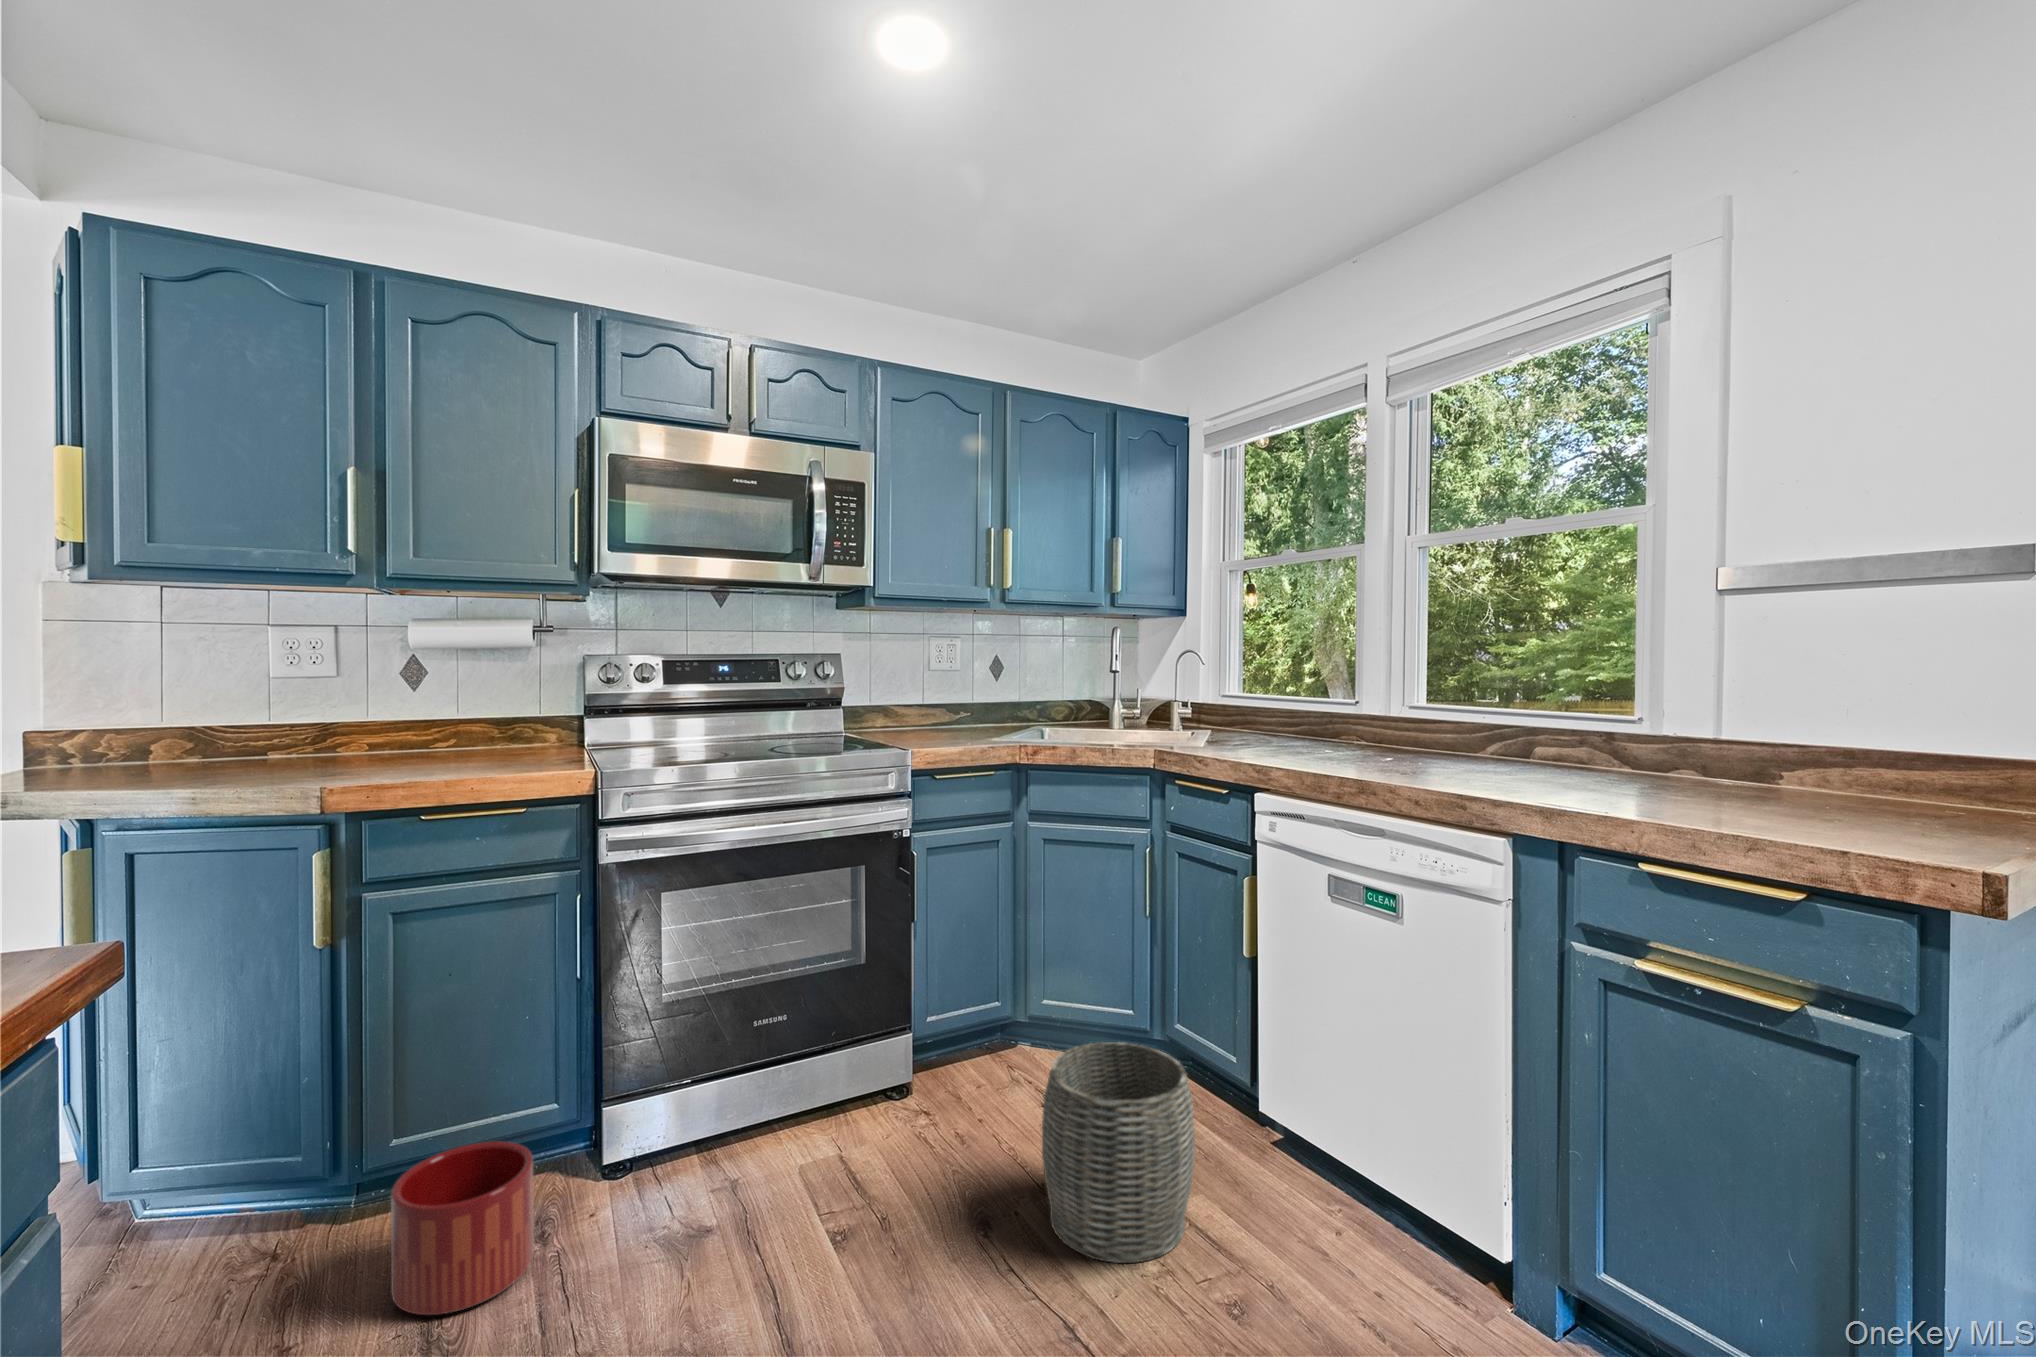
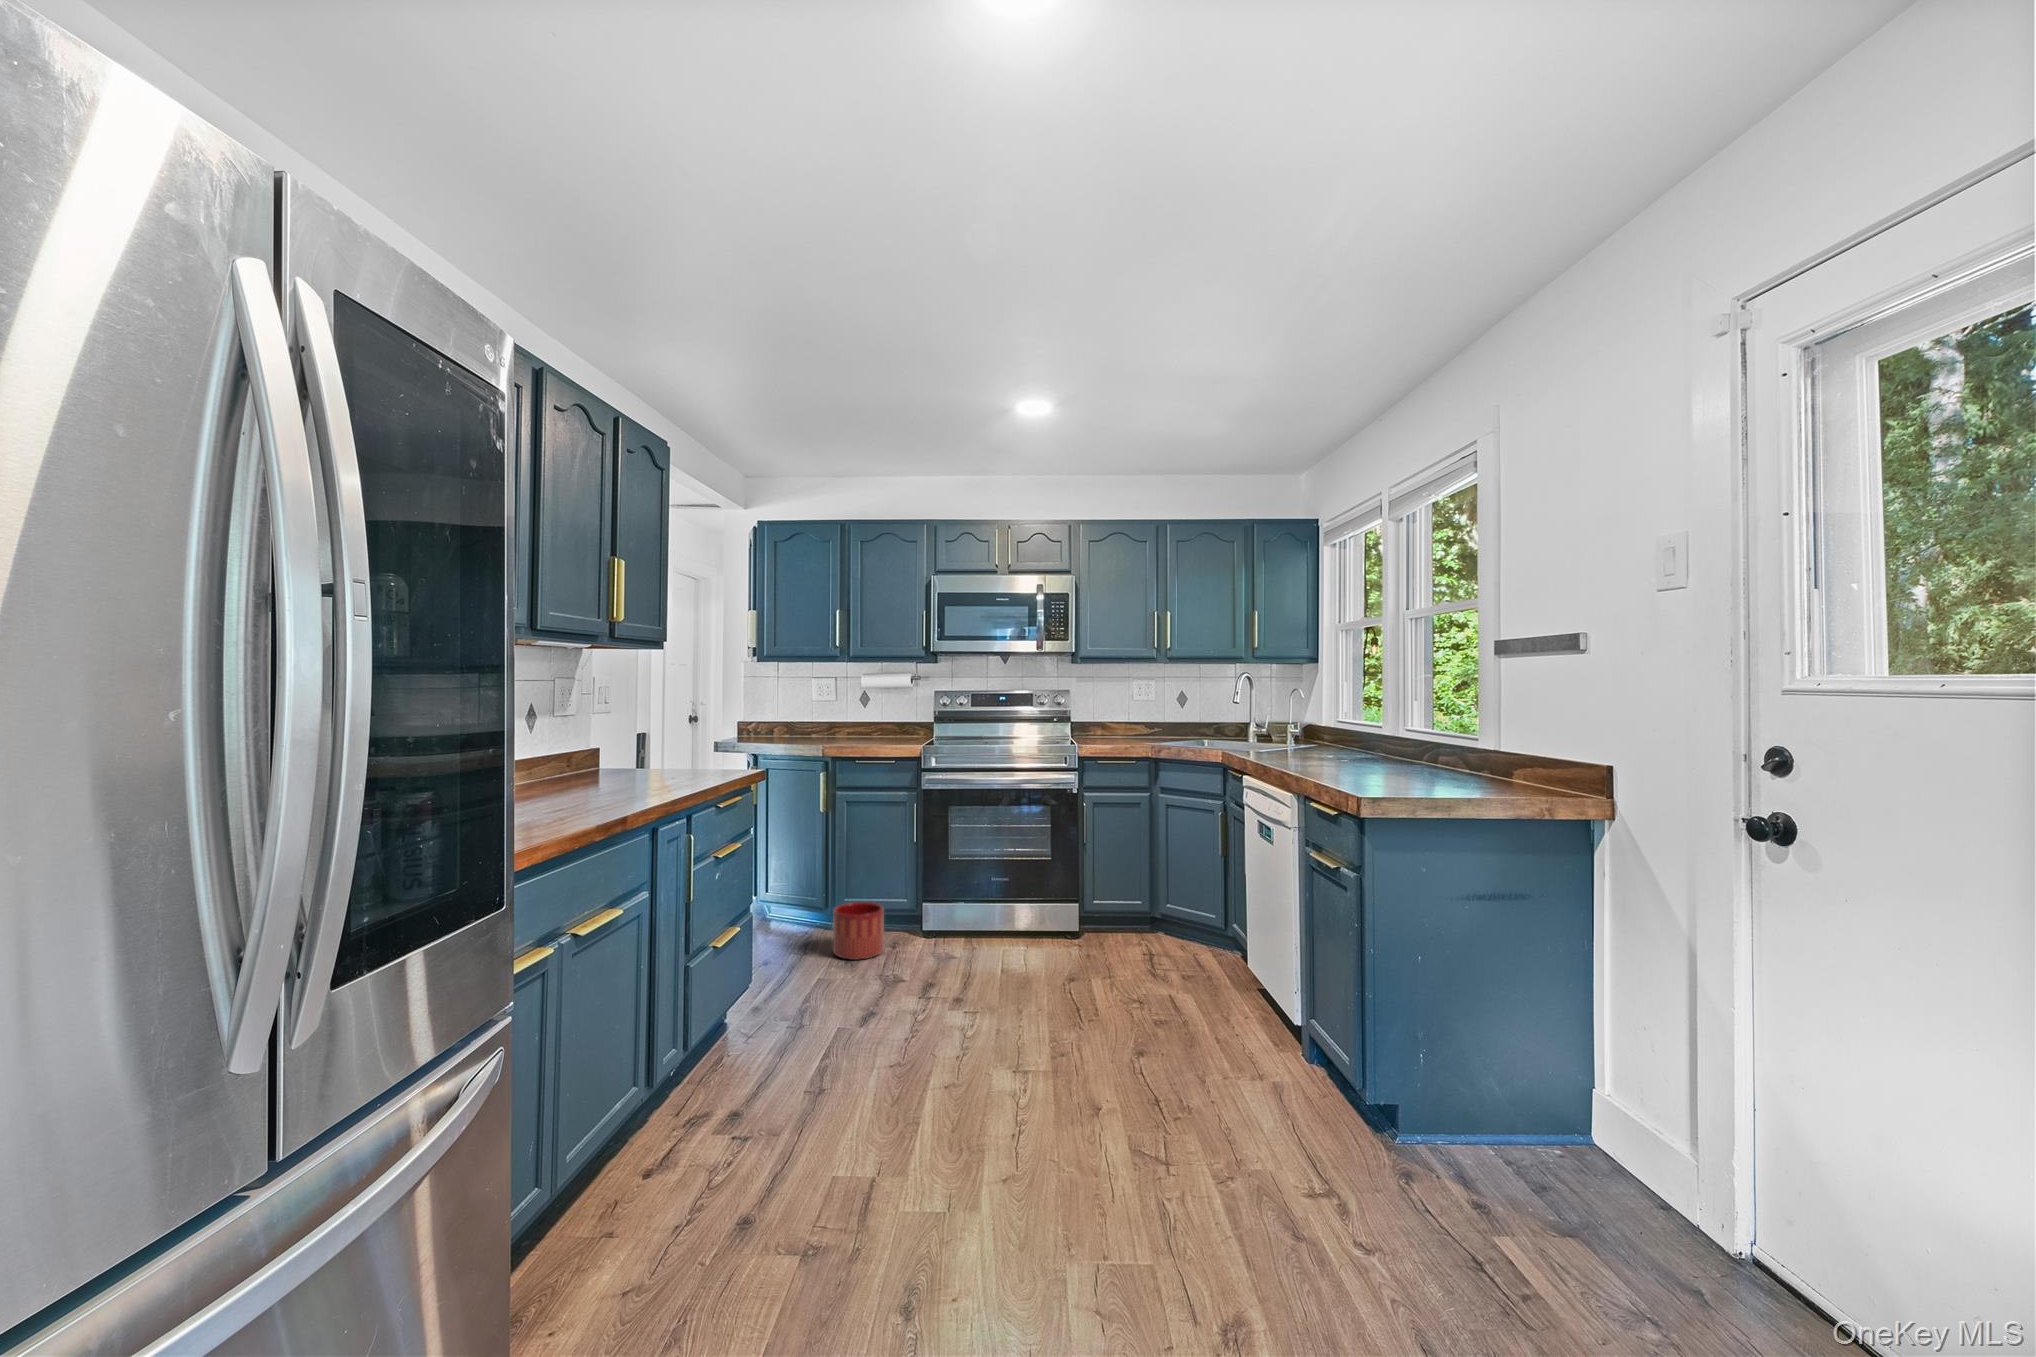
woven basket: present [1042,1042,1195,1263] -> none [1093,902,1174,1005]

